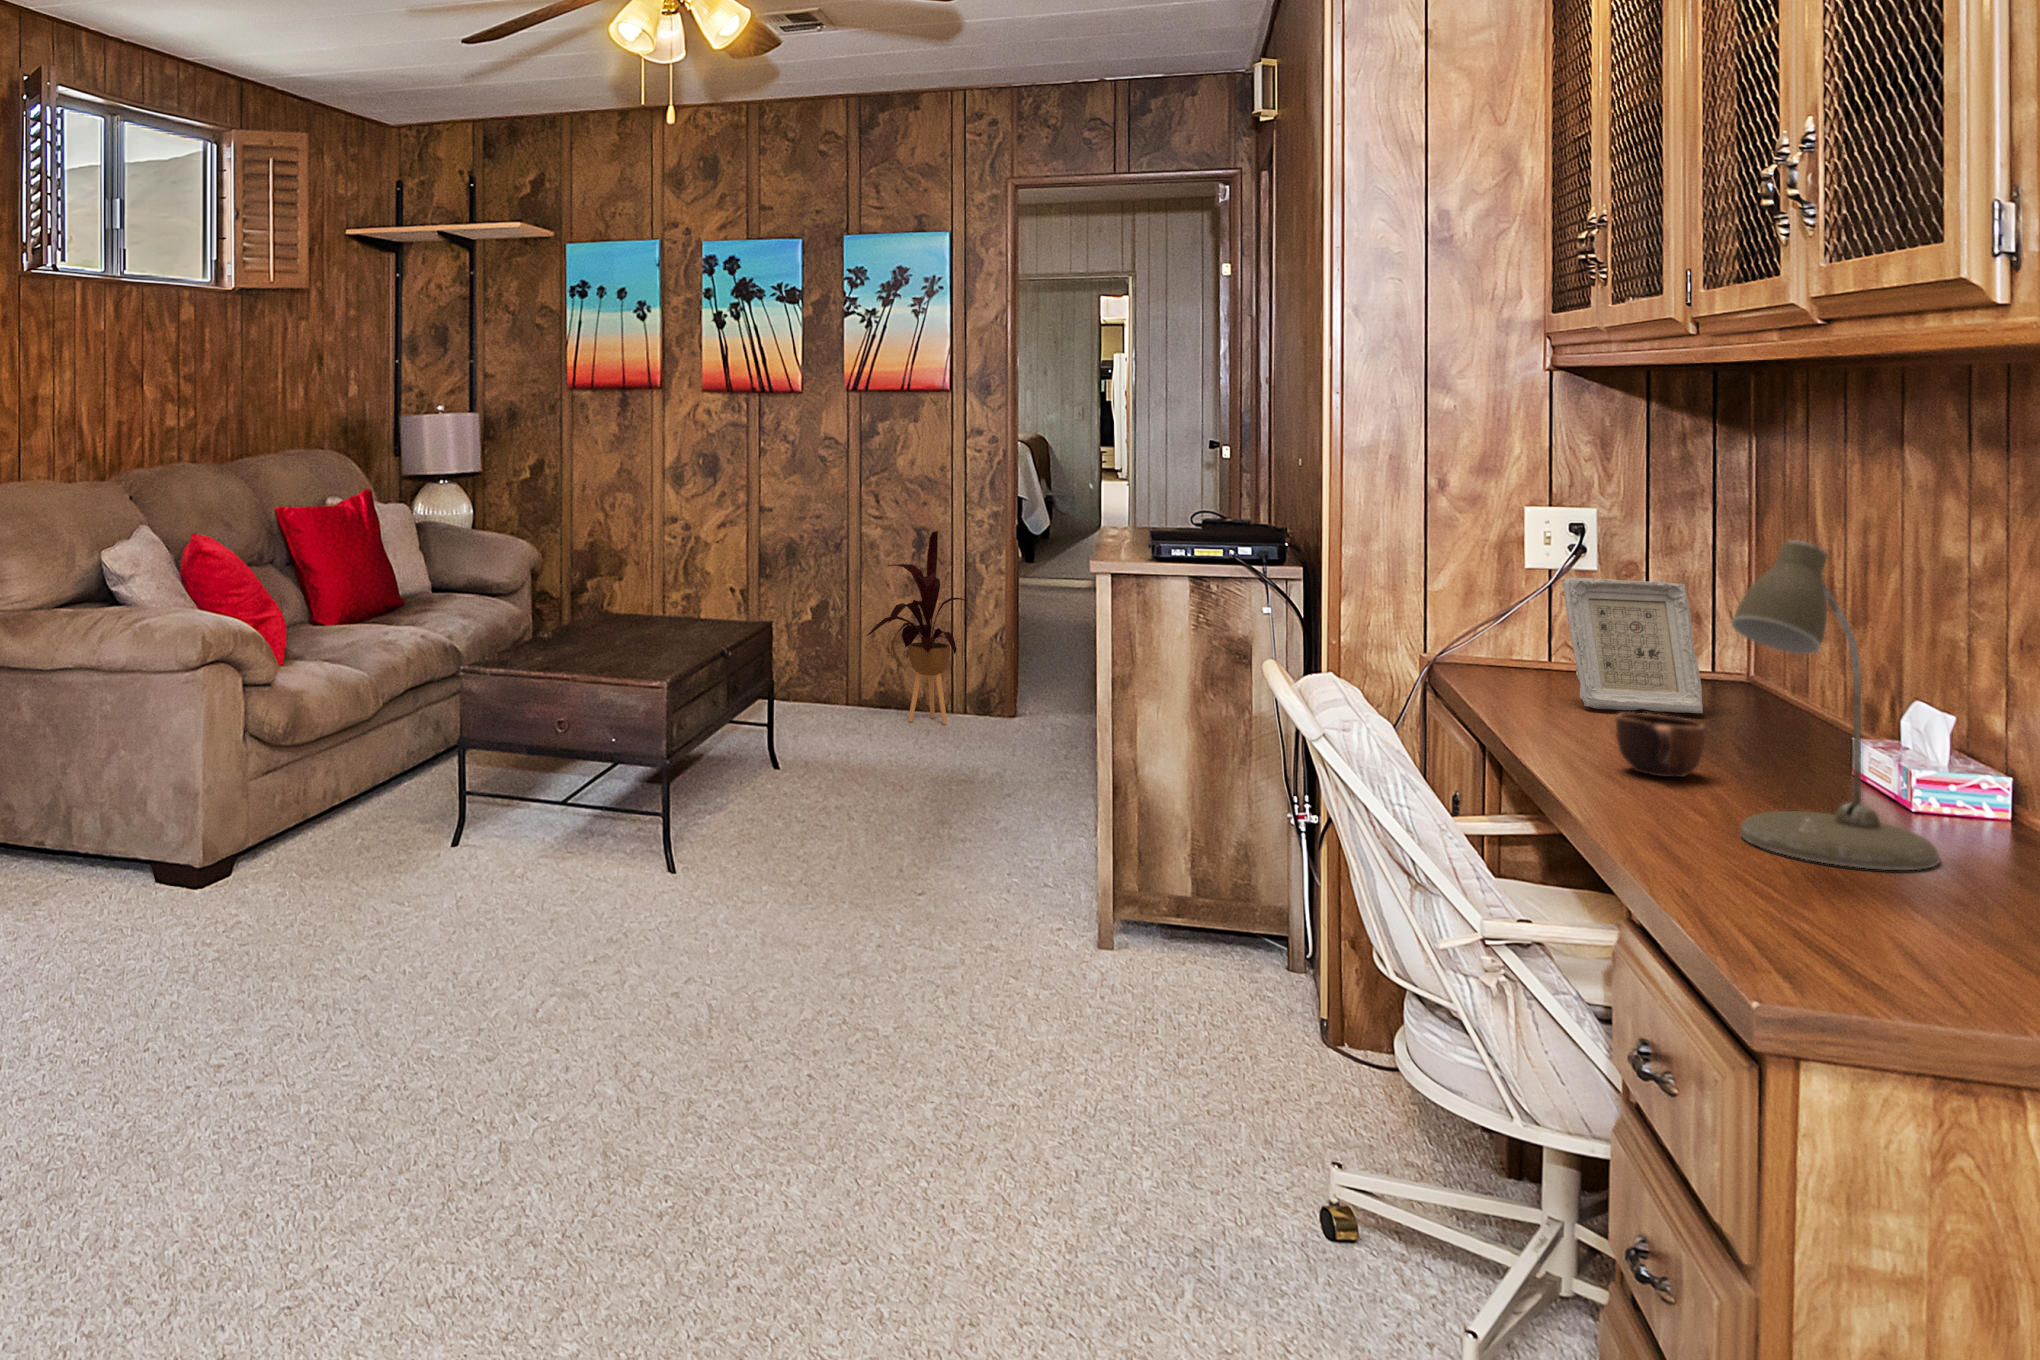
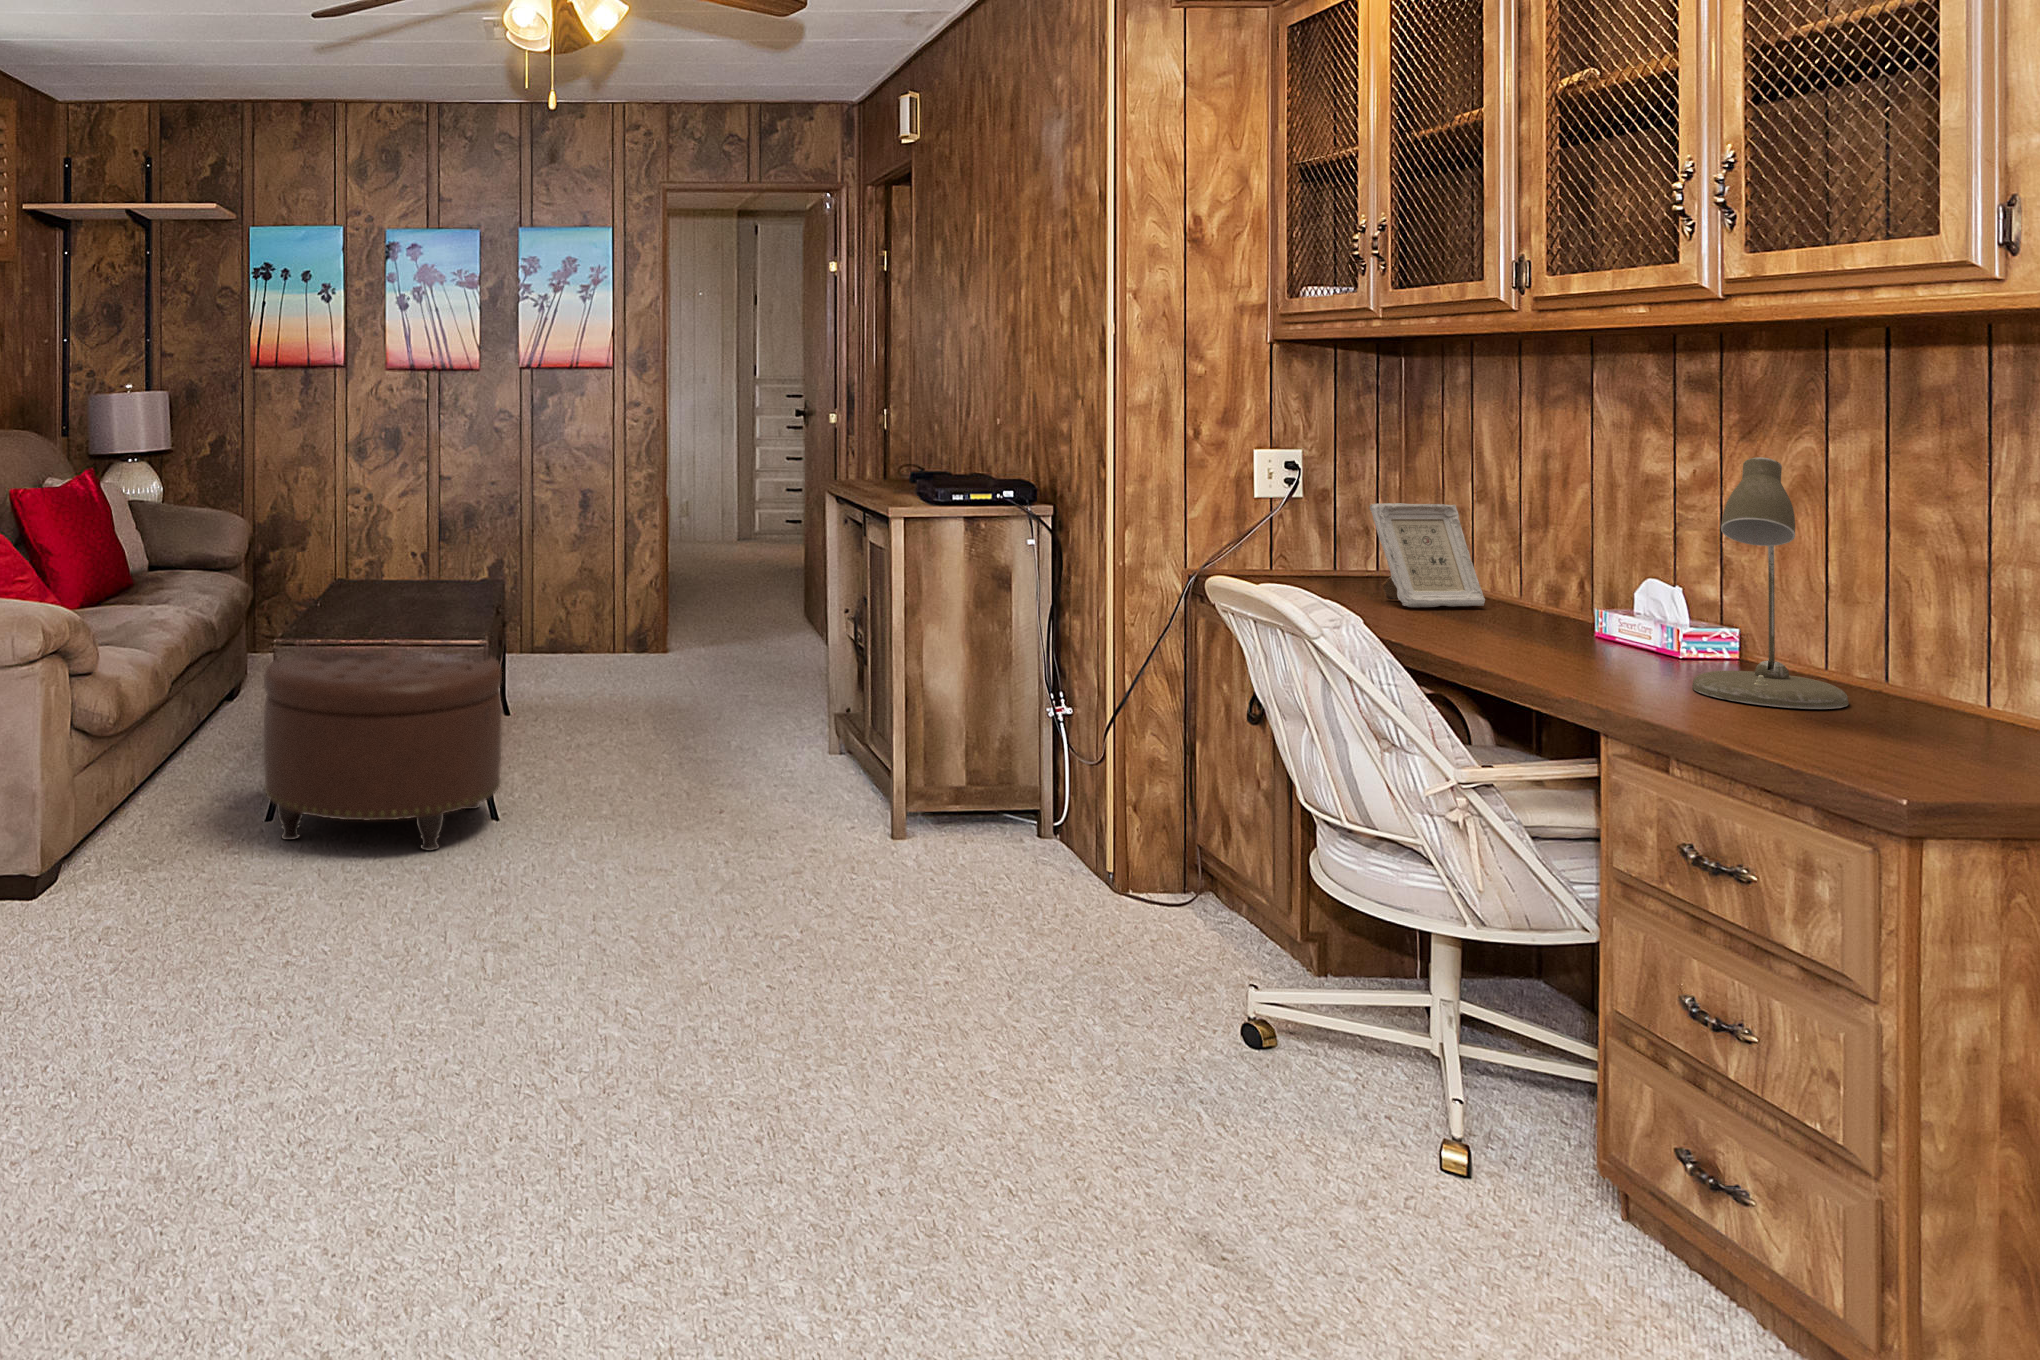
house plant: present [866,531,967,724] -> none [556,495,644,669]
ottoman: none [443,672,682,887] -> present [264,658,502,850]
mug: present [1616,712,1706,777] -> none [1517,605,1587,654]

